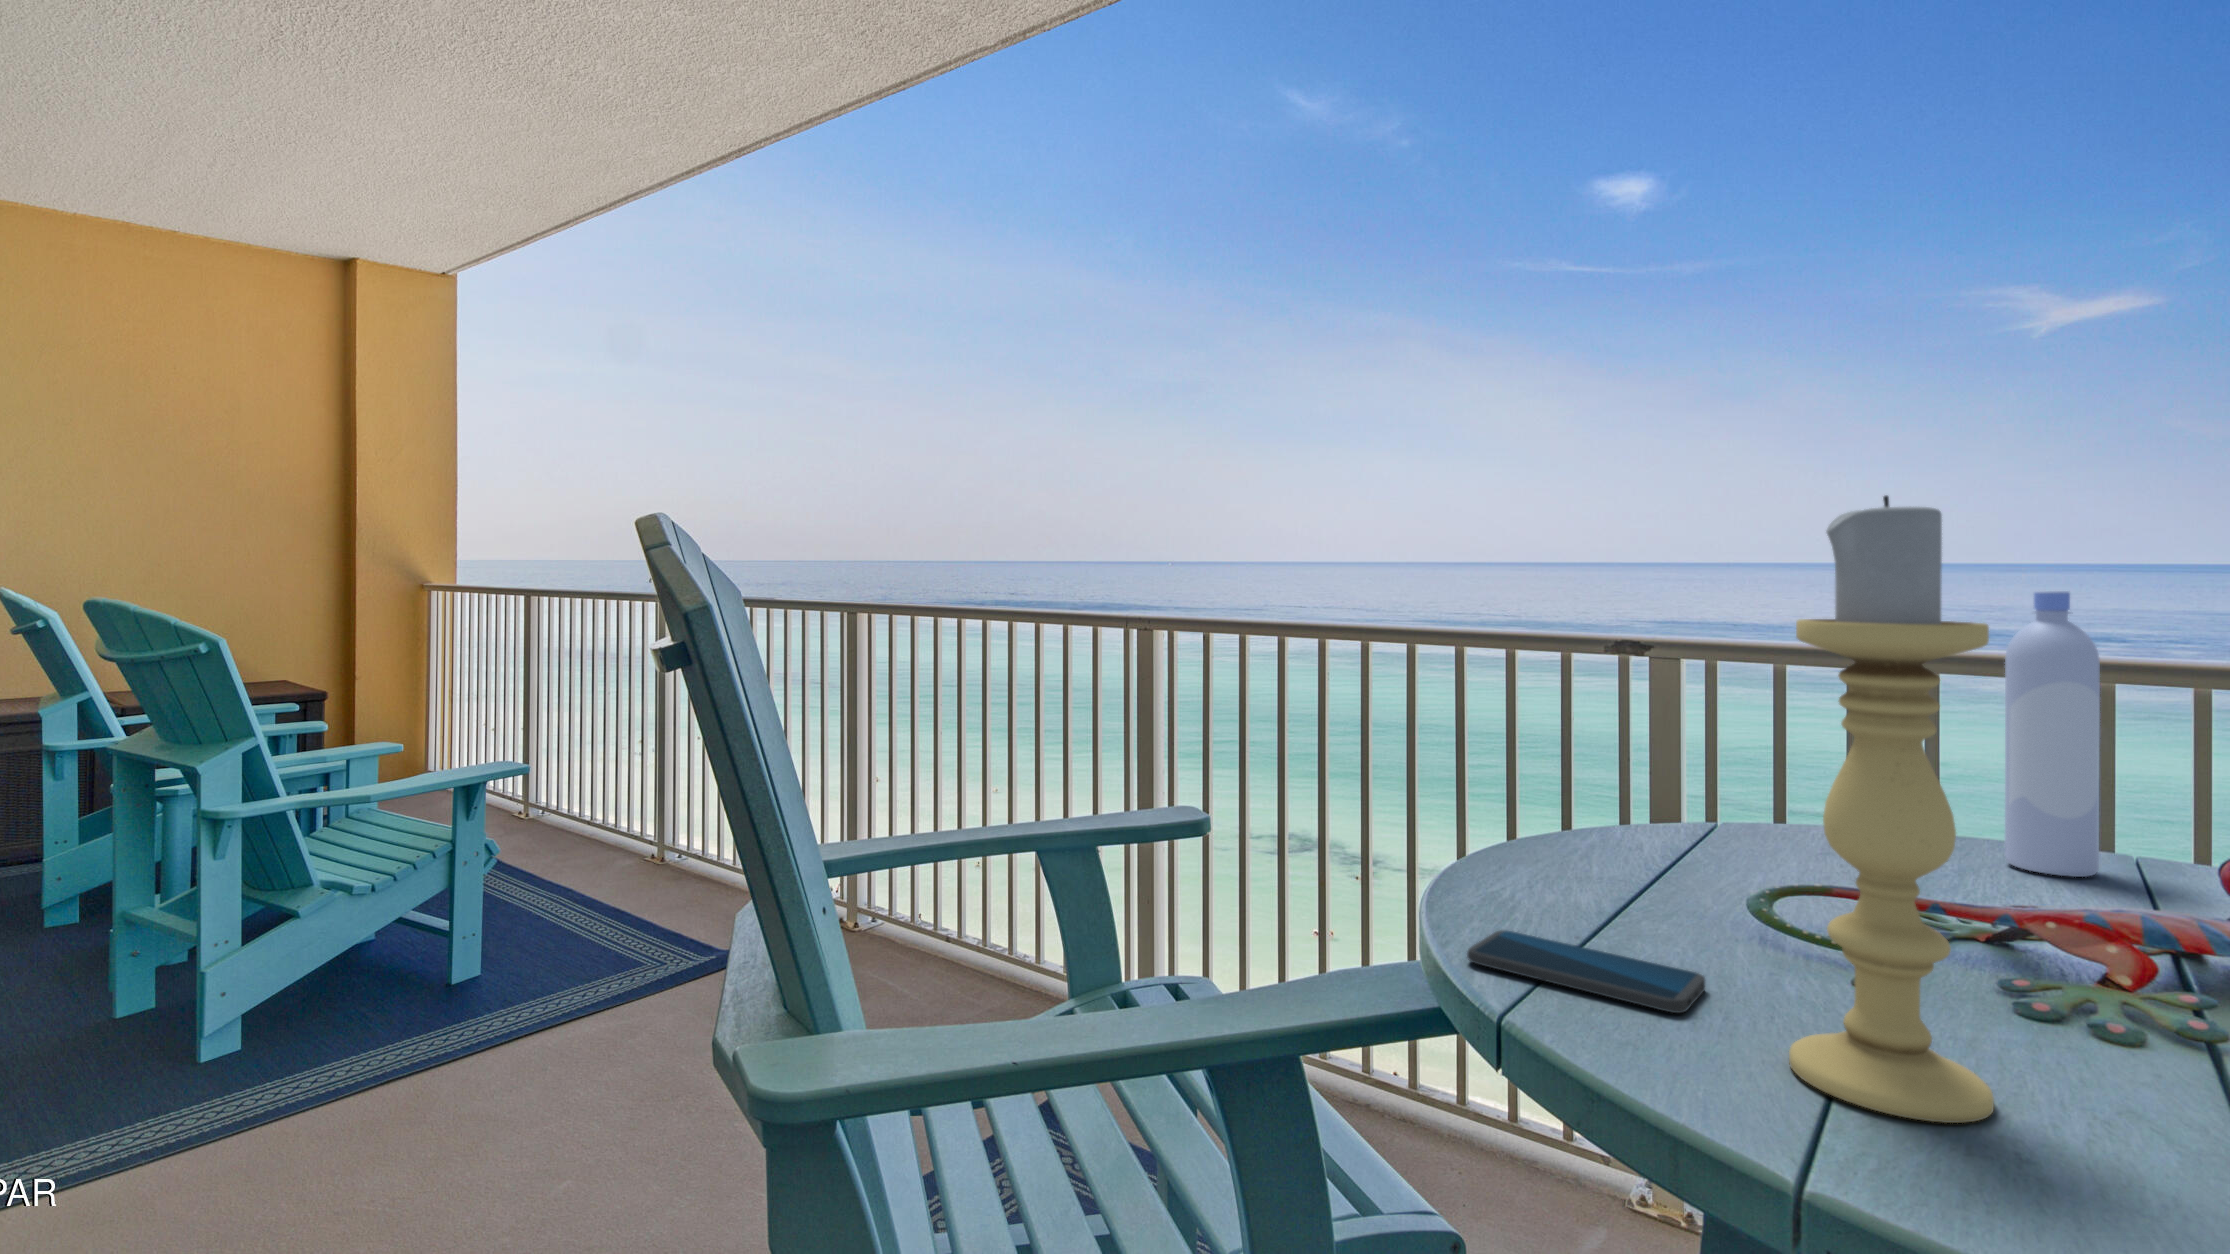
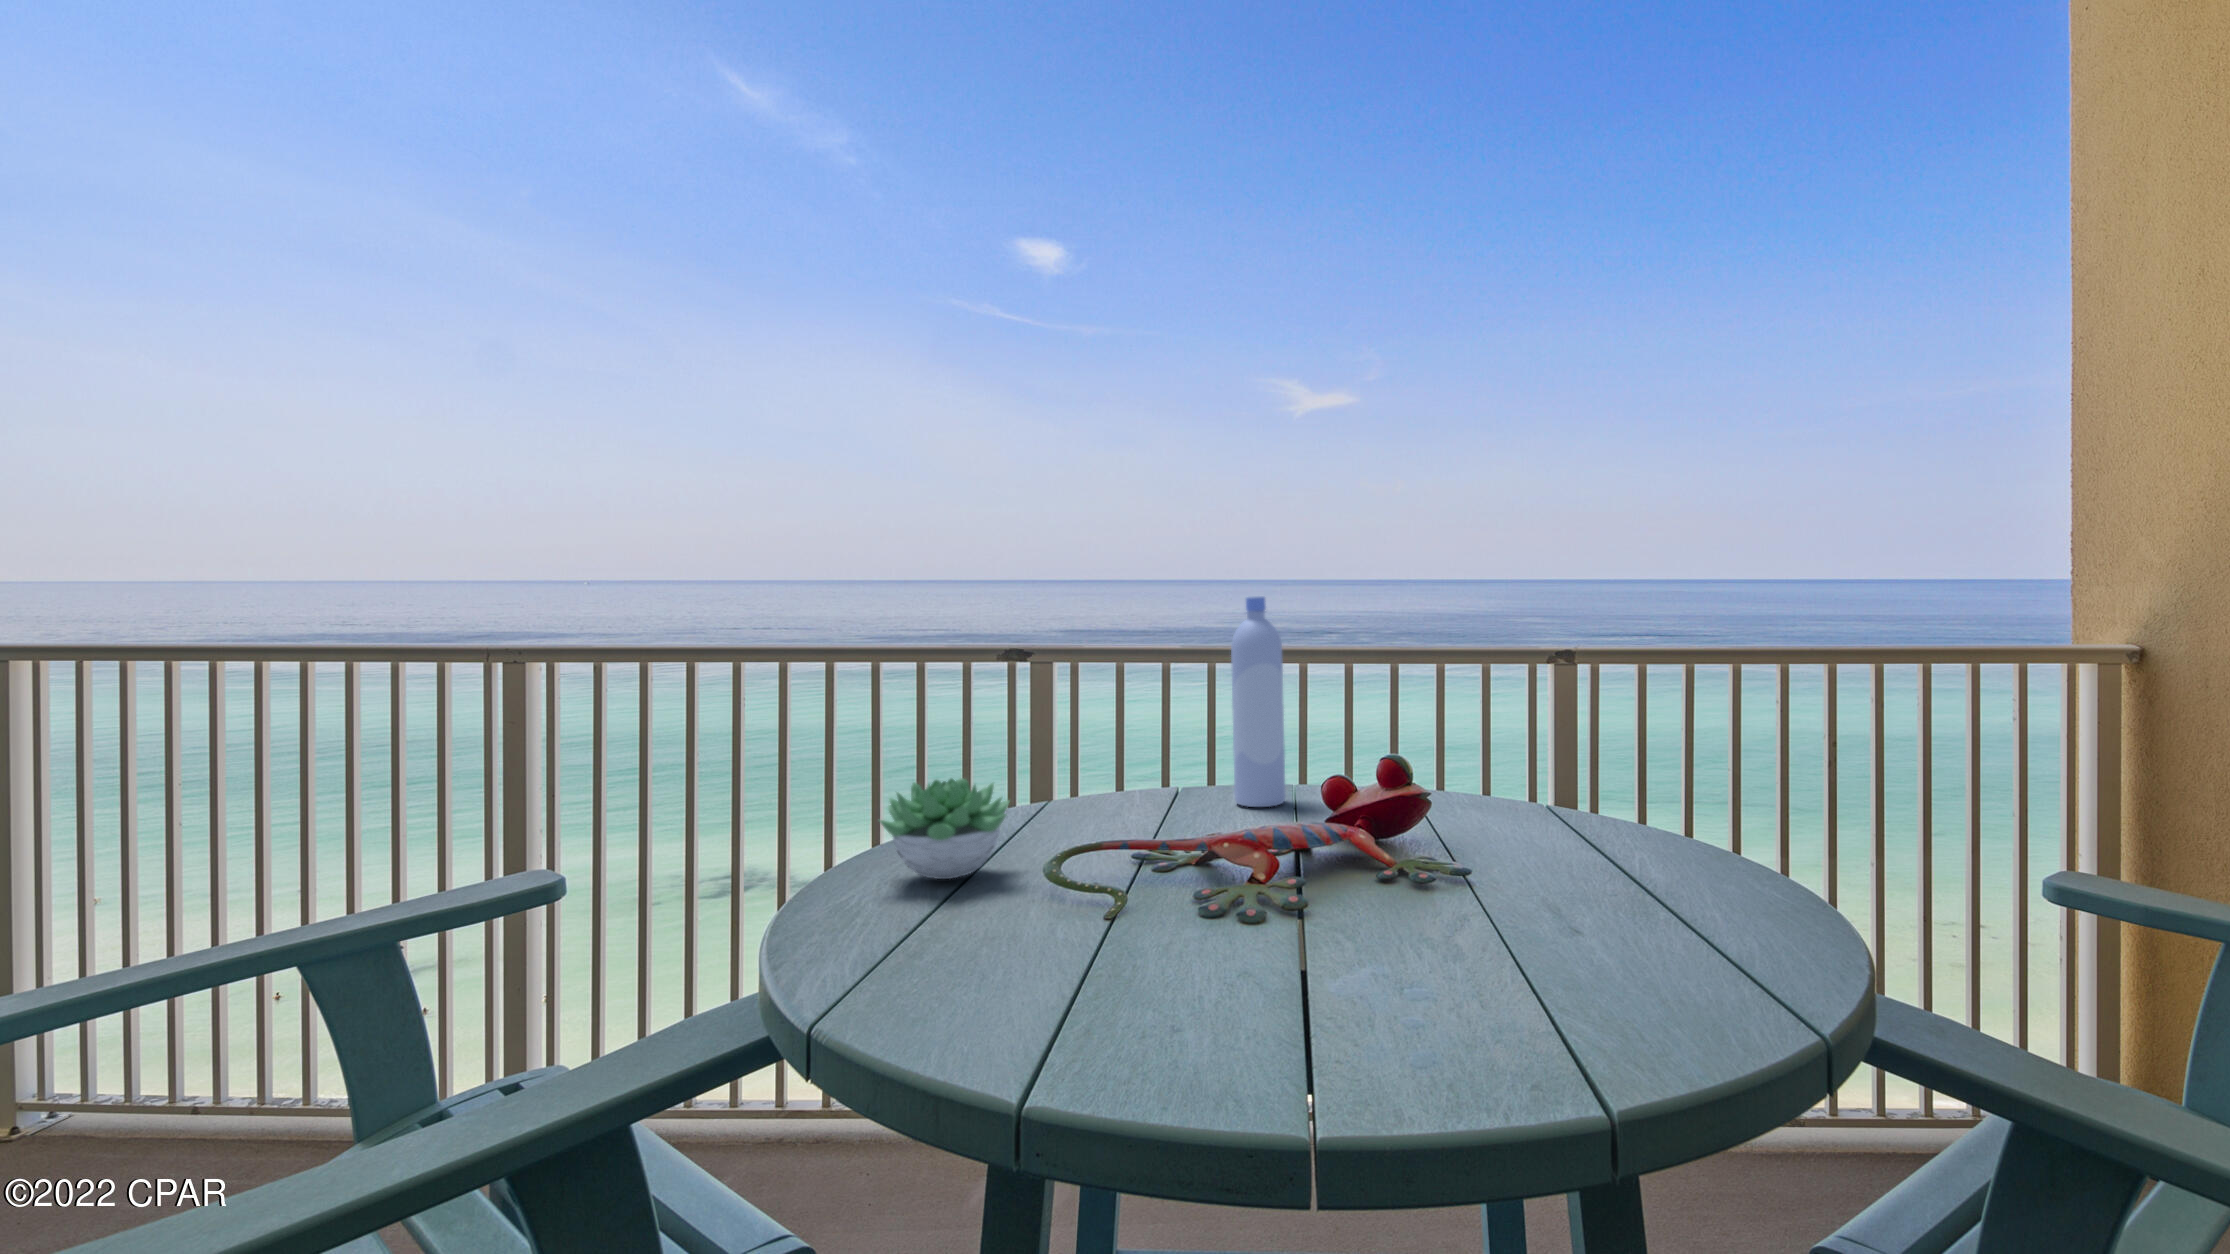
candle holder: present [1789,495,1994,1123] -> none [1028,534,1157,1013]
succulent plant: none [1533,781,1697,894] -> present [879,778,1010,879]
smartphone: present [1467,930,1705,1013] -> none [795,930,993,972]

